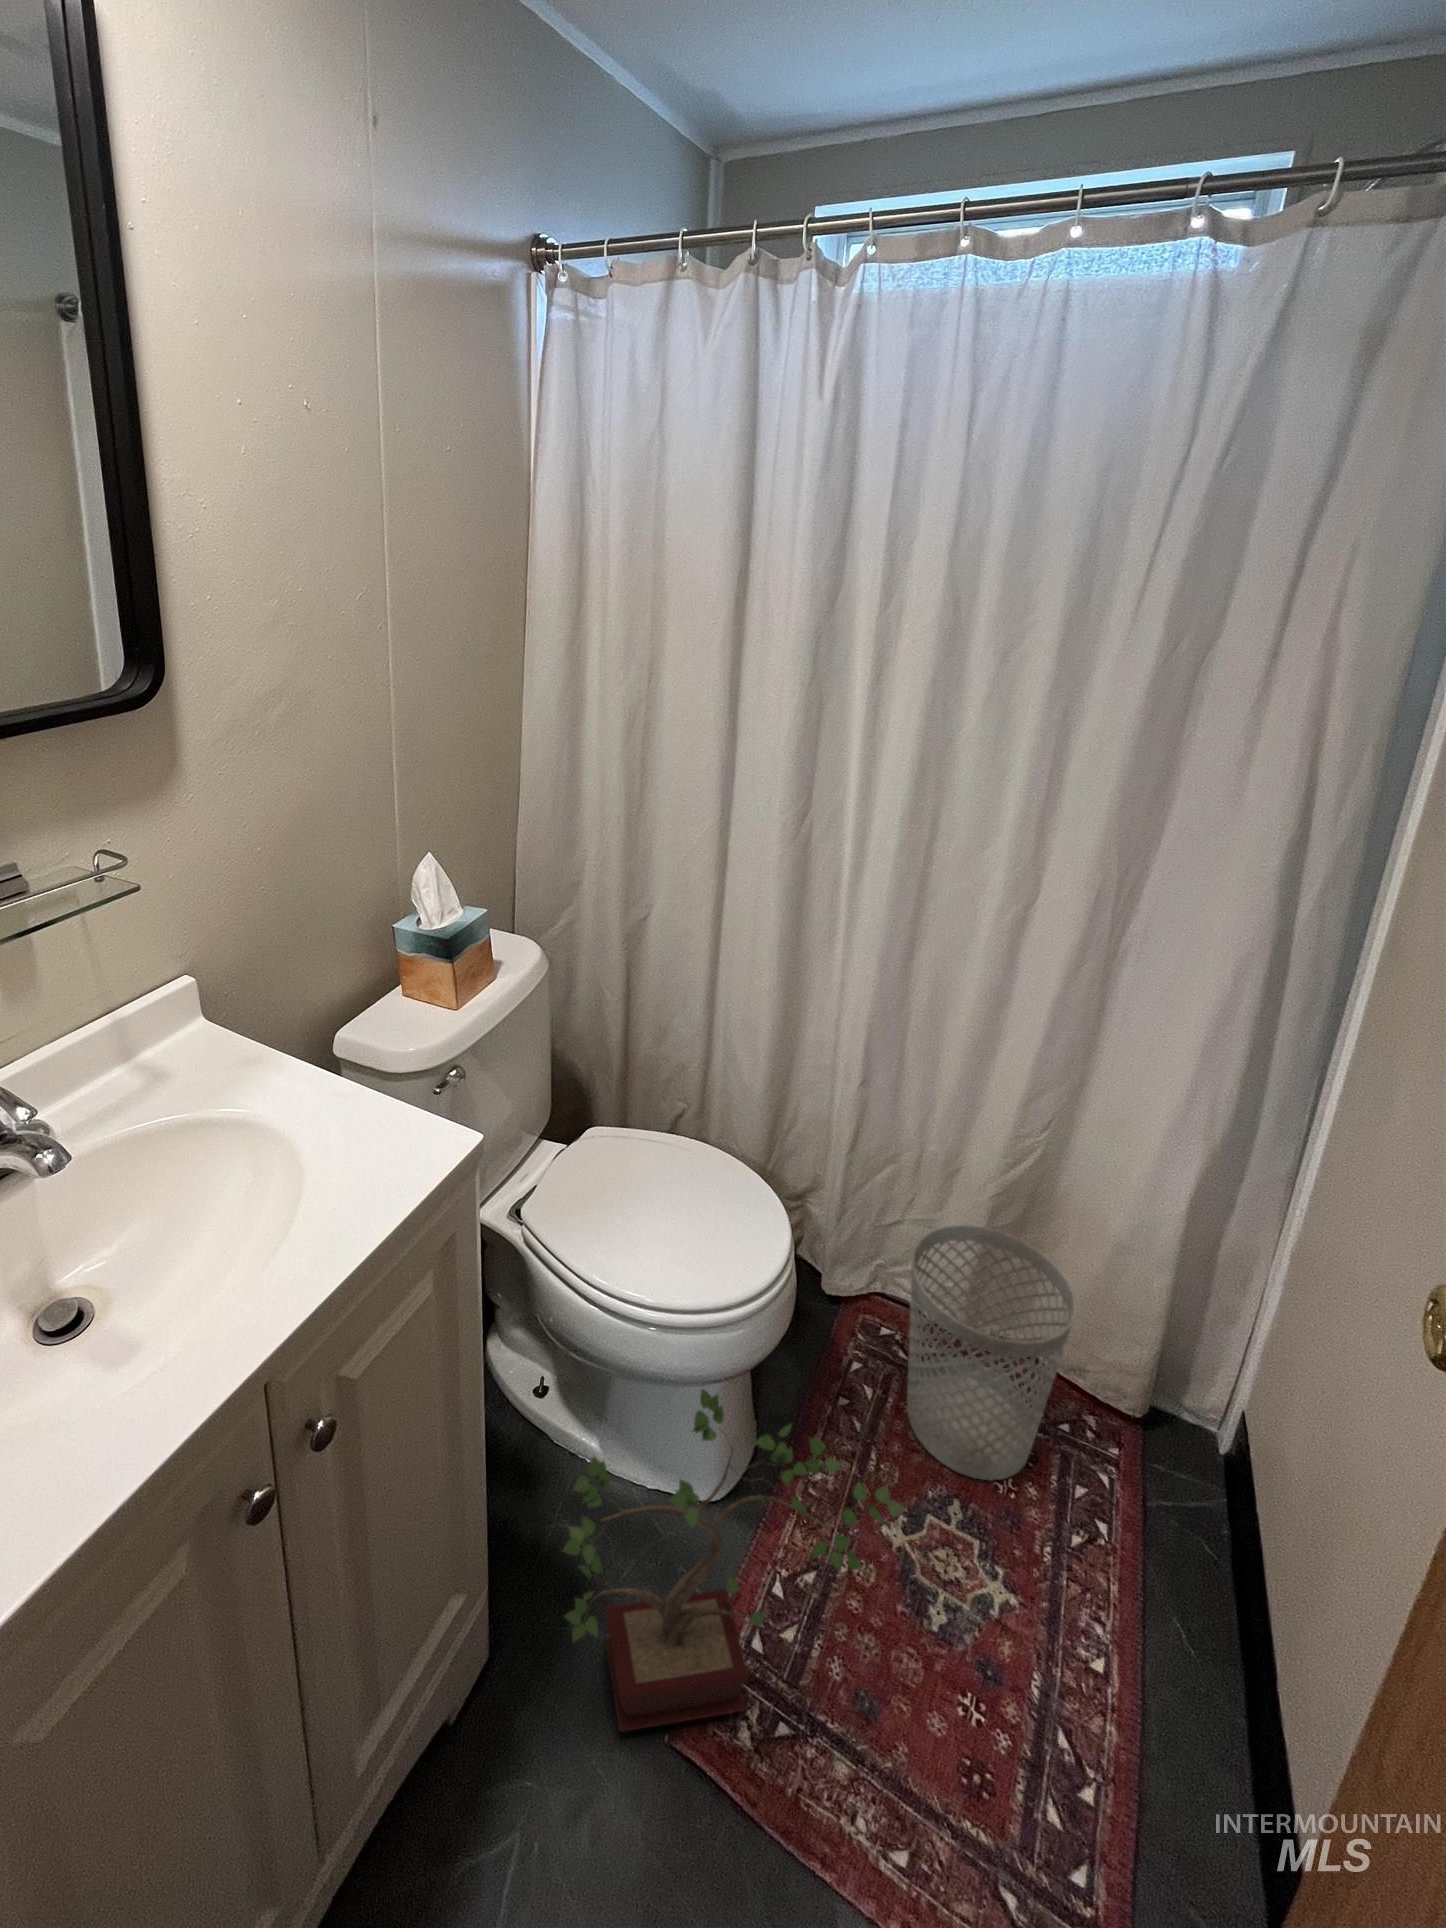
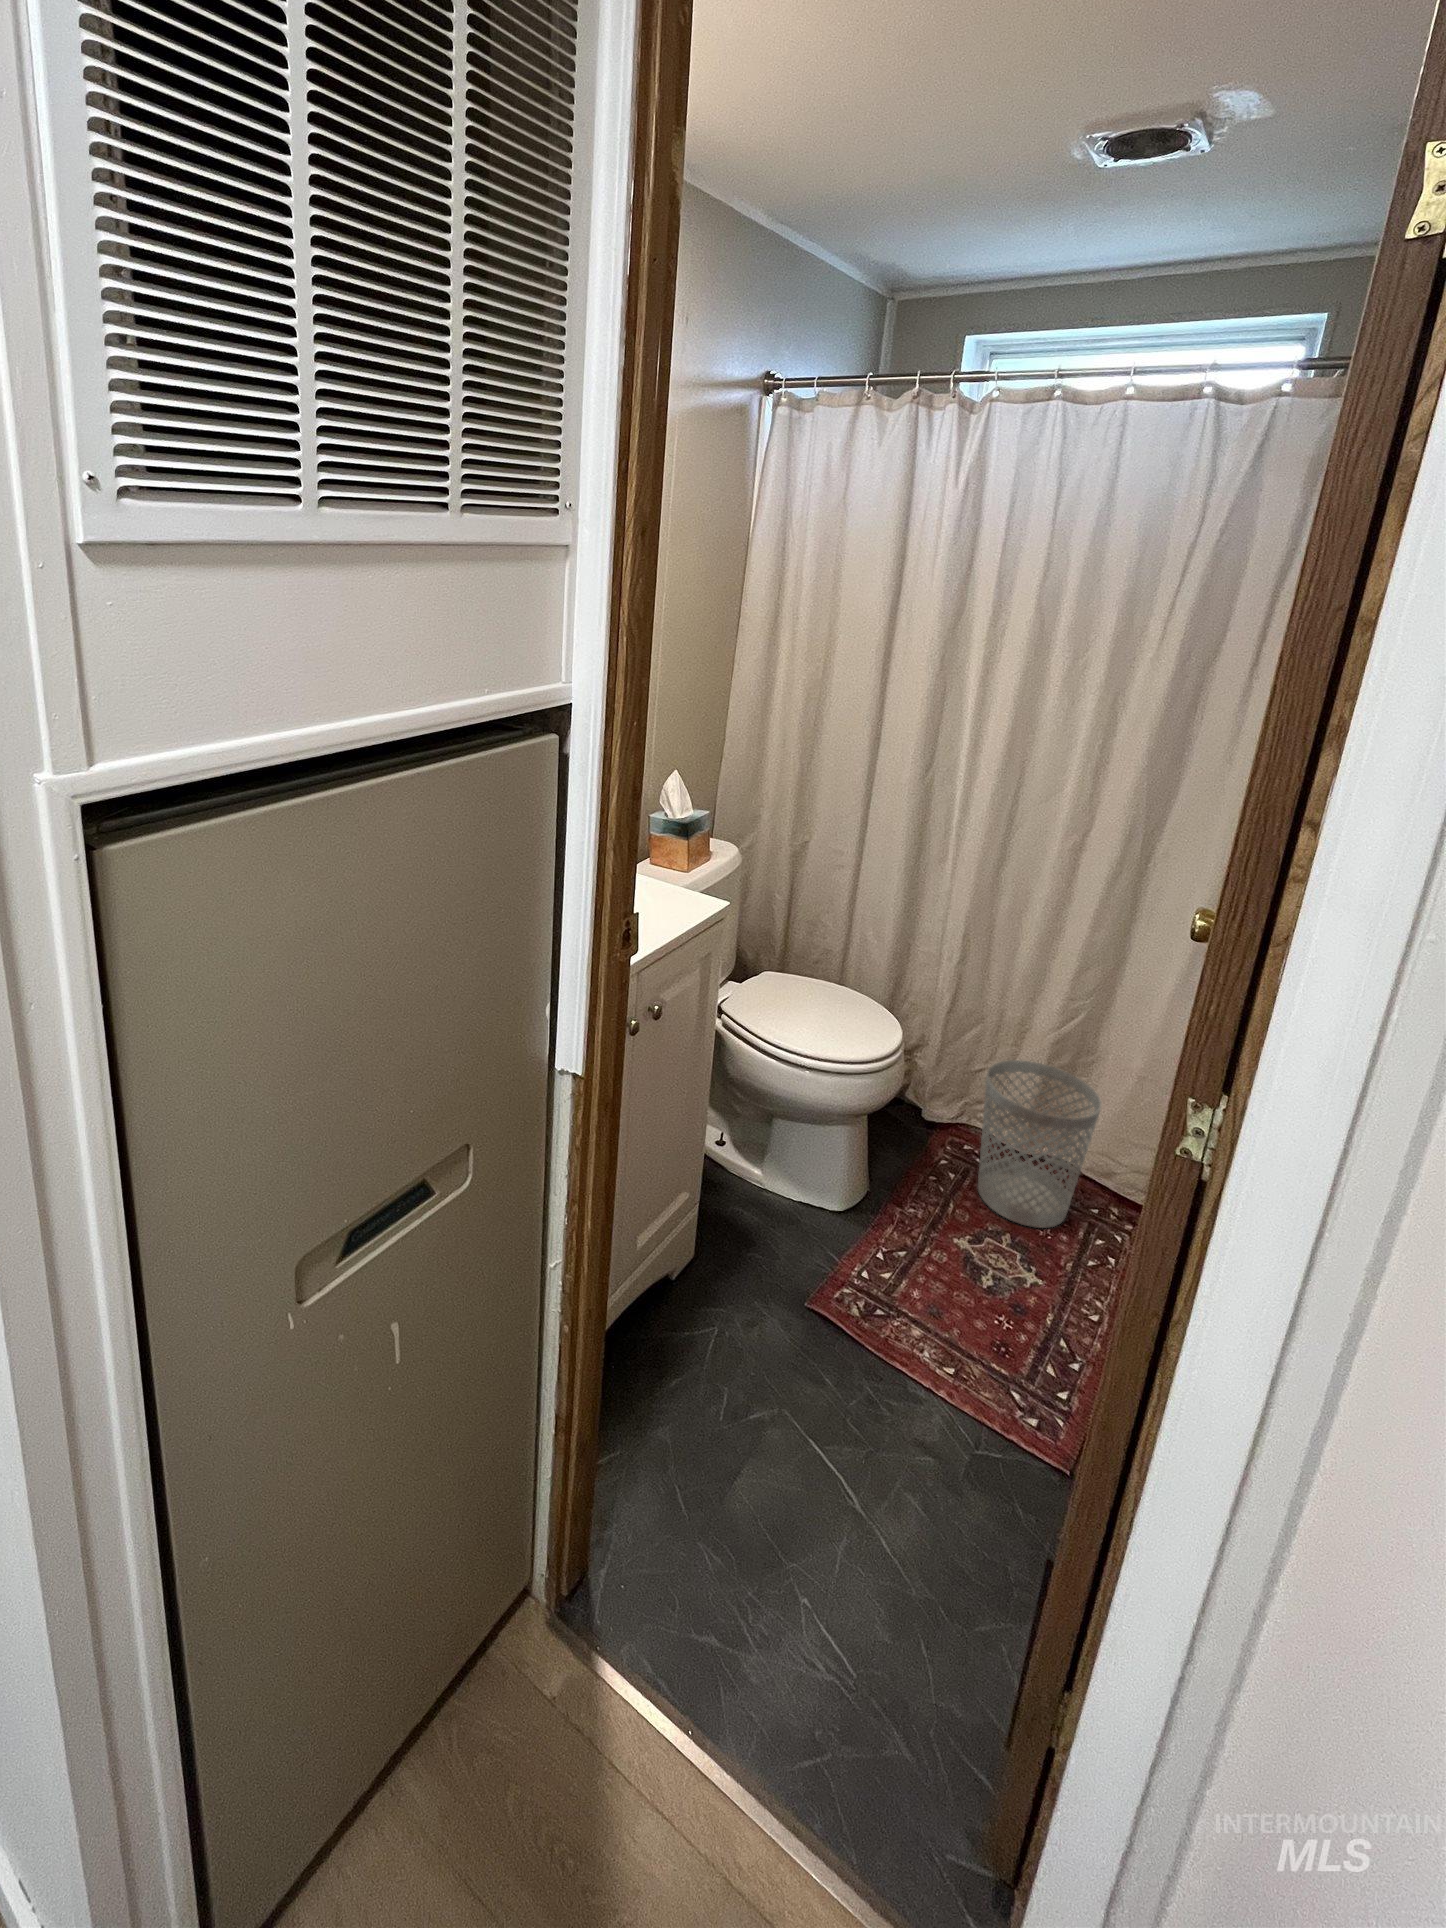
potted plant: present [563,1388,905,1732] -> none [745,1082,969,1301]

